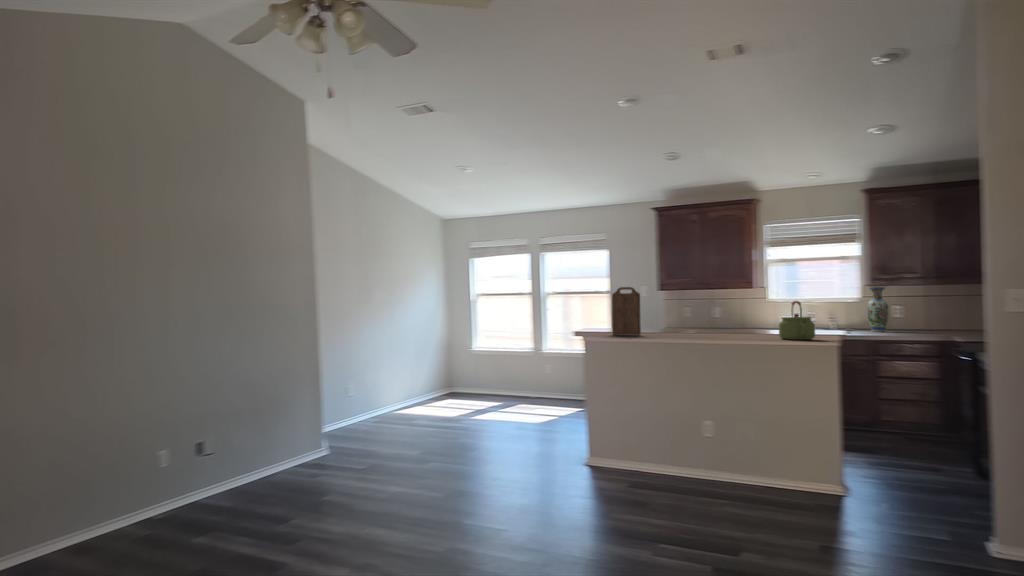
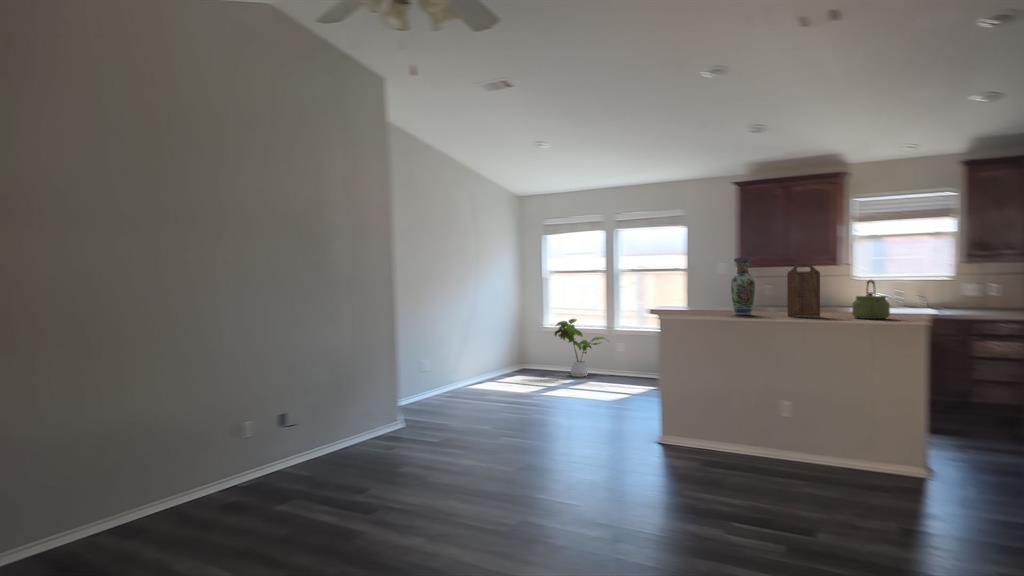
cutting board: present [612,287,641,335] -> present [787,265,820,317]
vase: present [867,287,888,332] -> present [731,258,755,315]
house plant: none [483,340,537,398] -> present [555,319,605,377]

